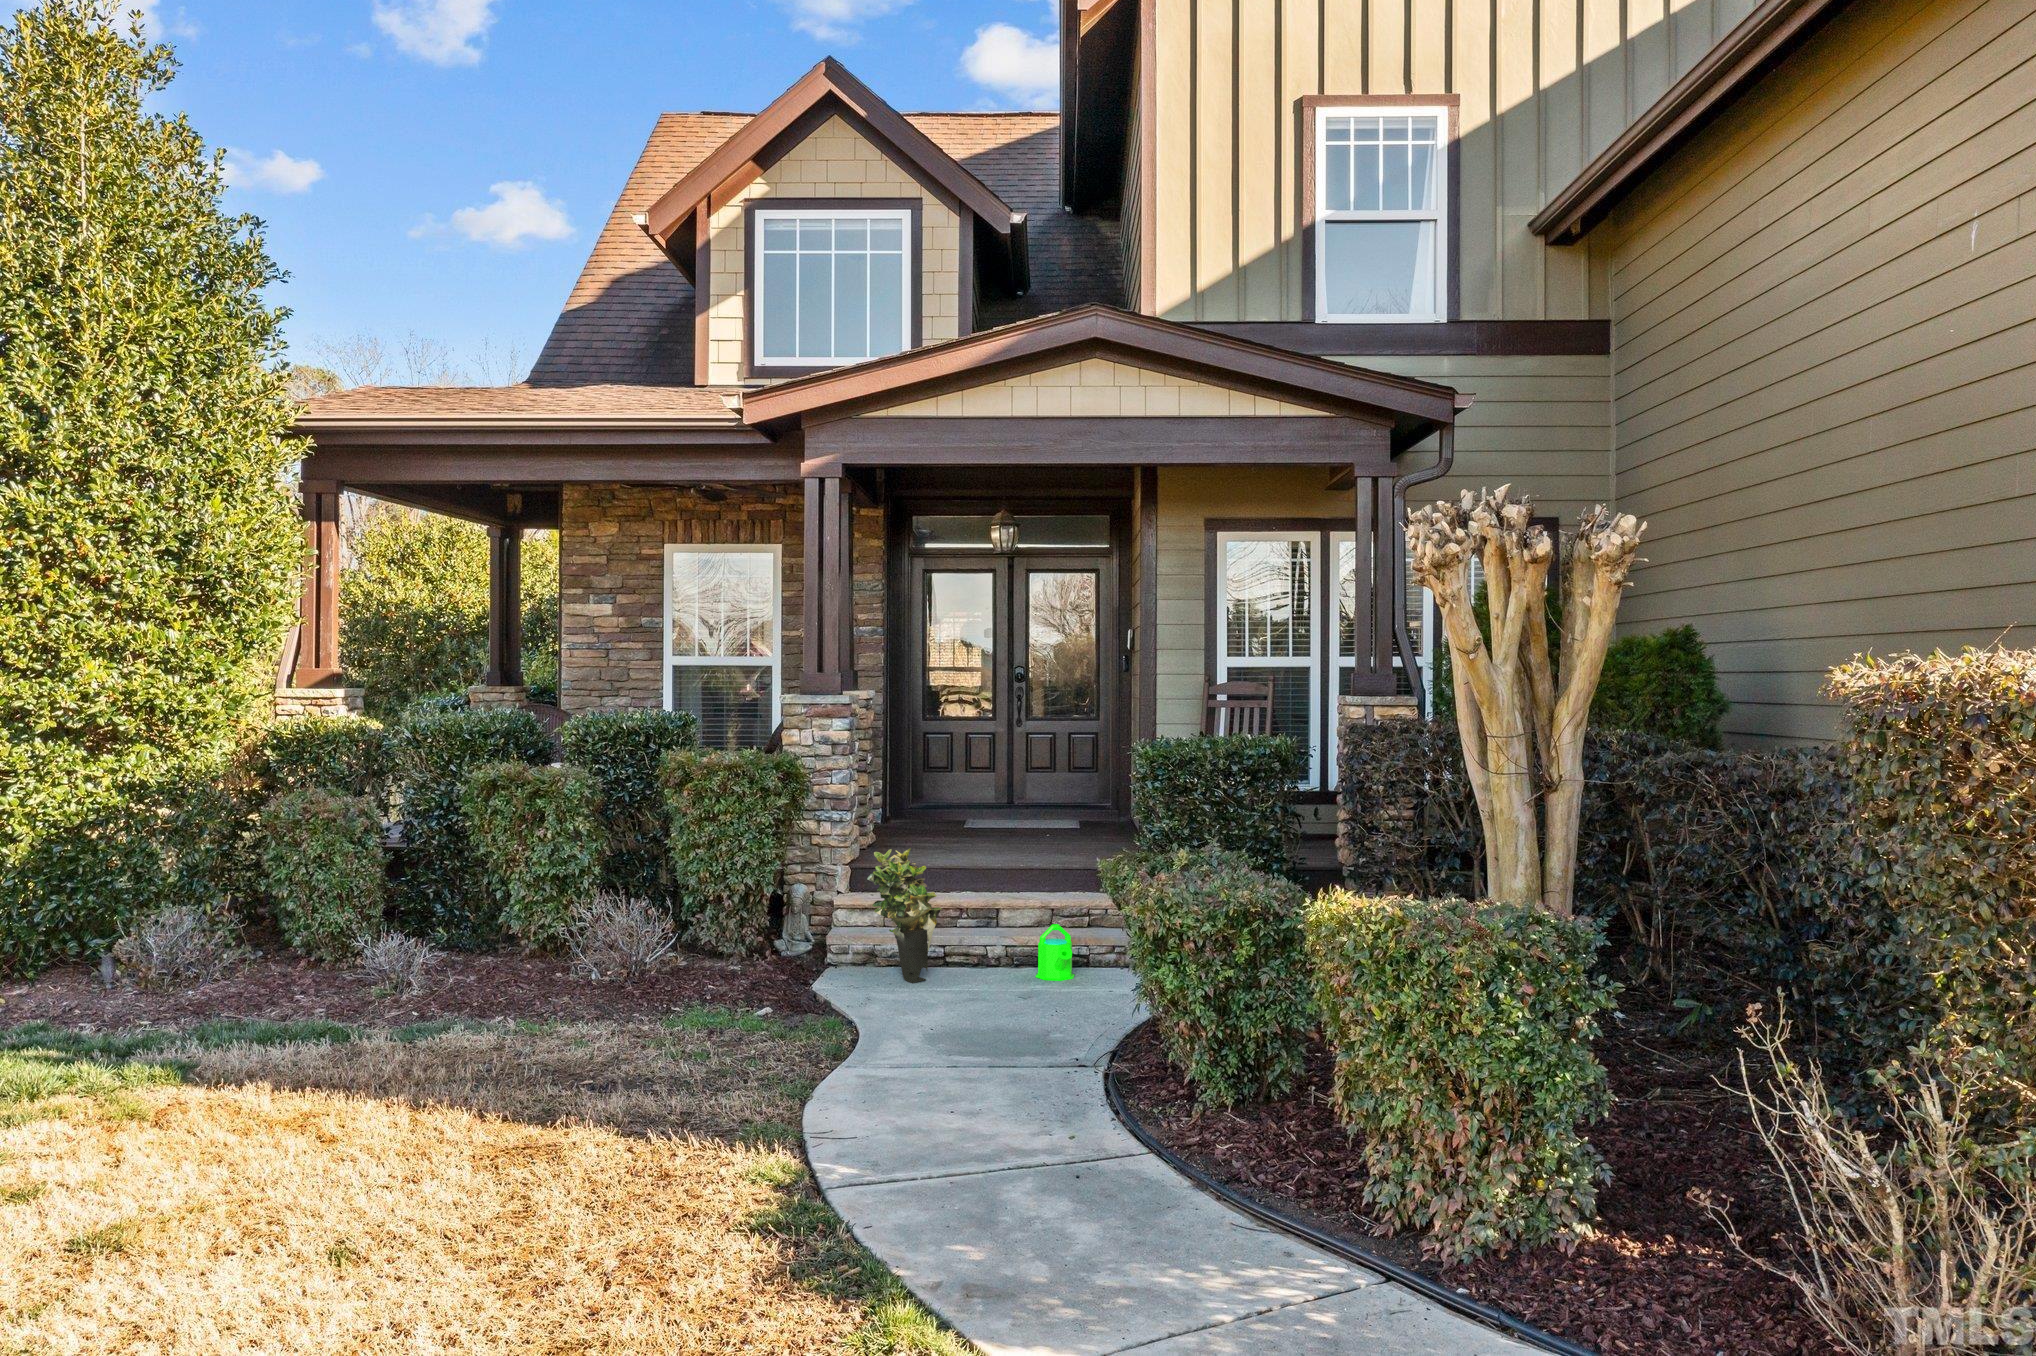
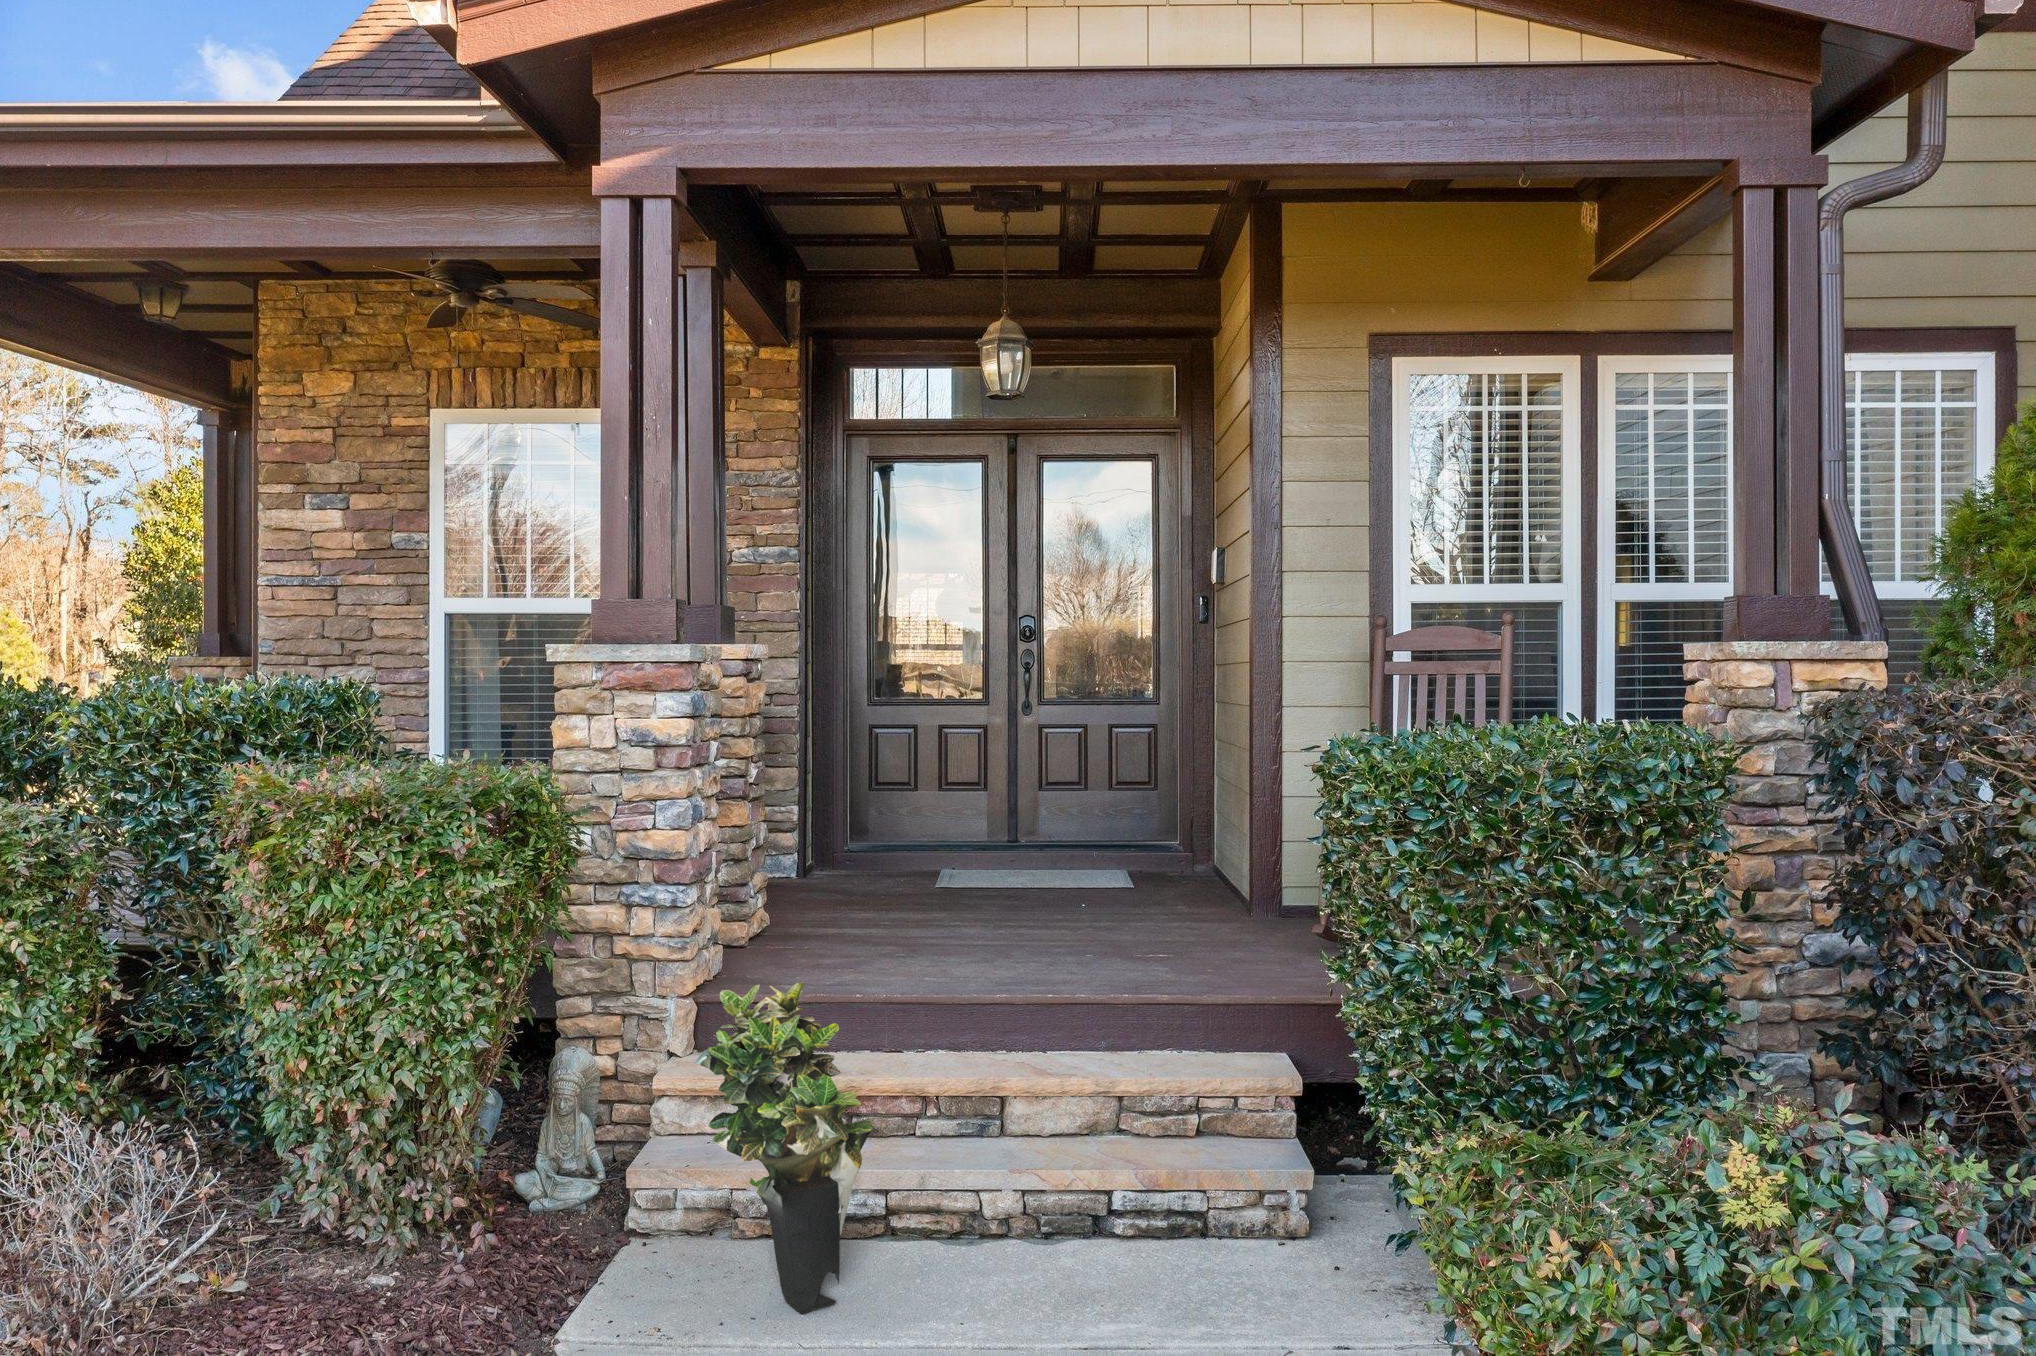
watering can: present [1035,924,1075,981] -> none [1092,1160,1185,1302]

